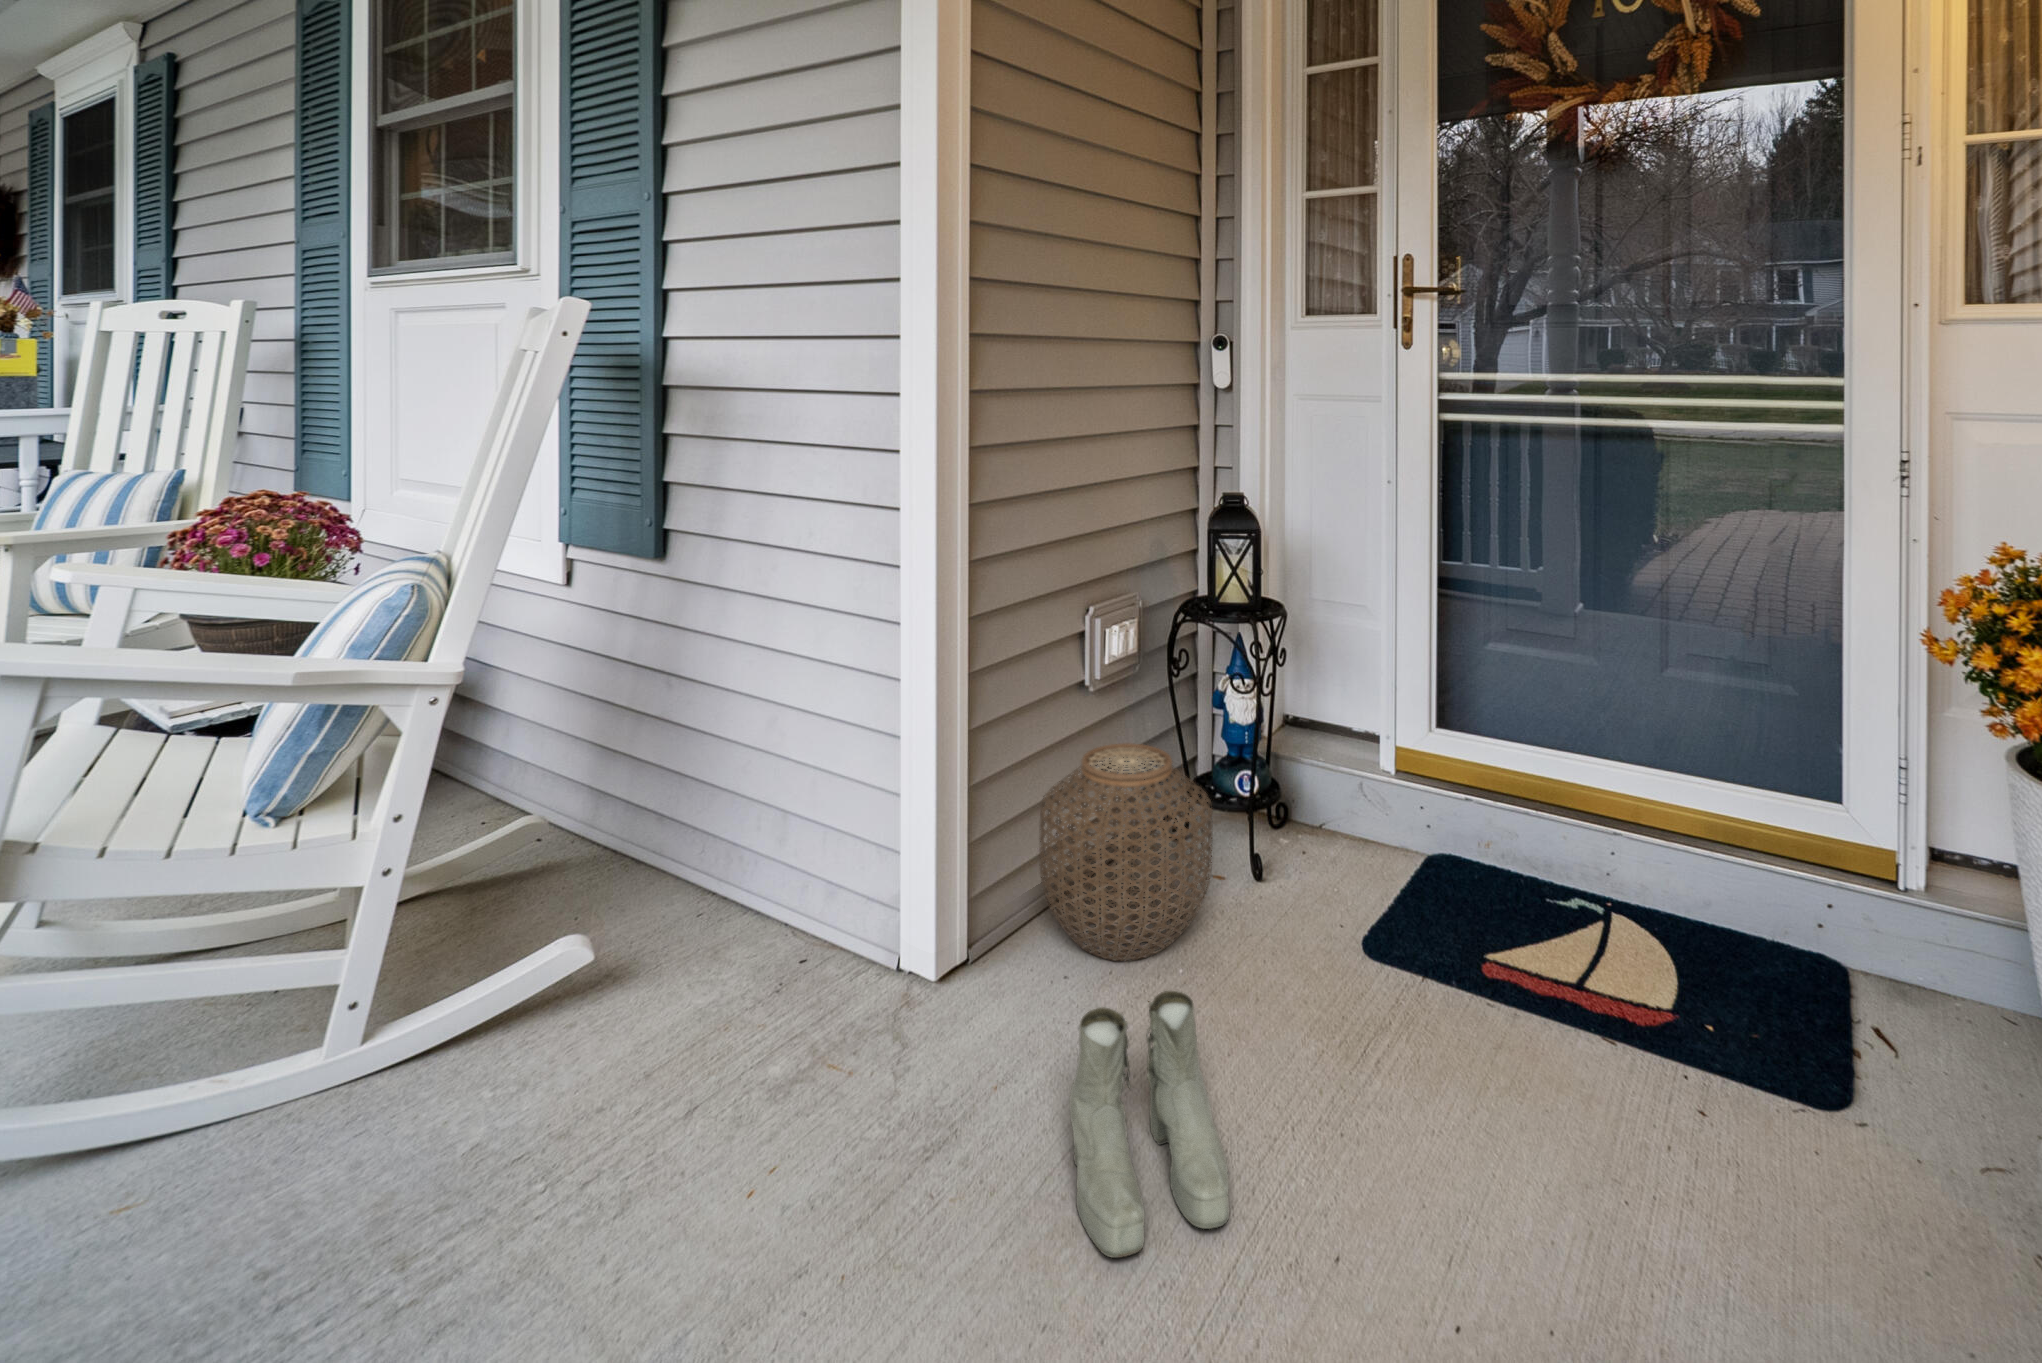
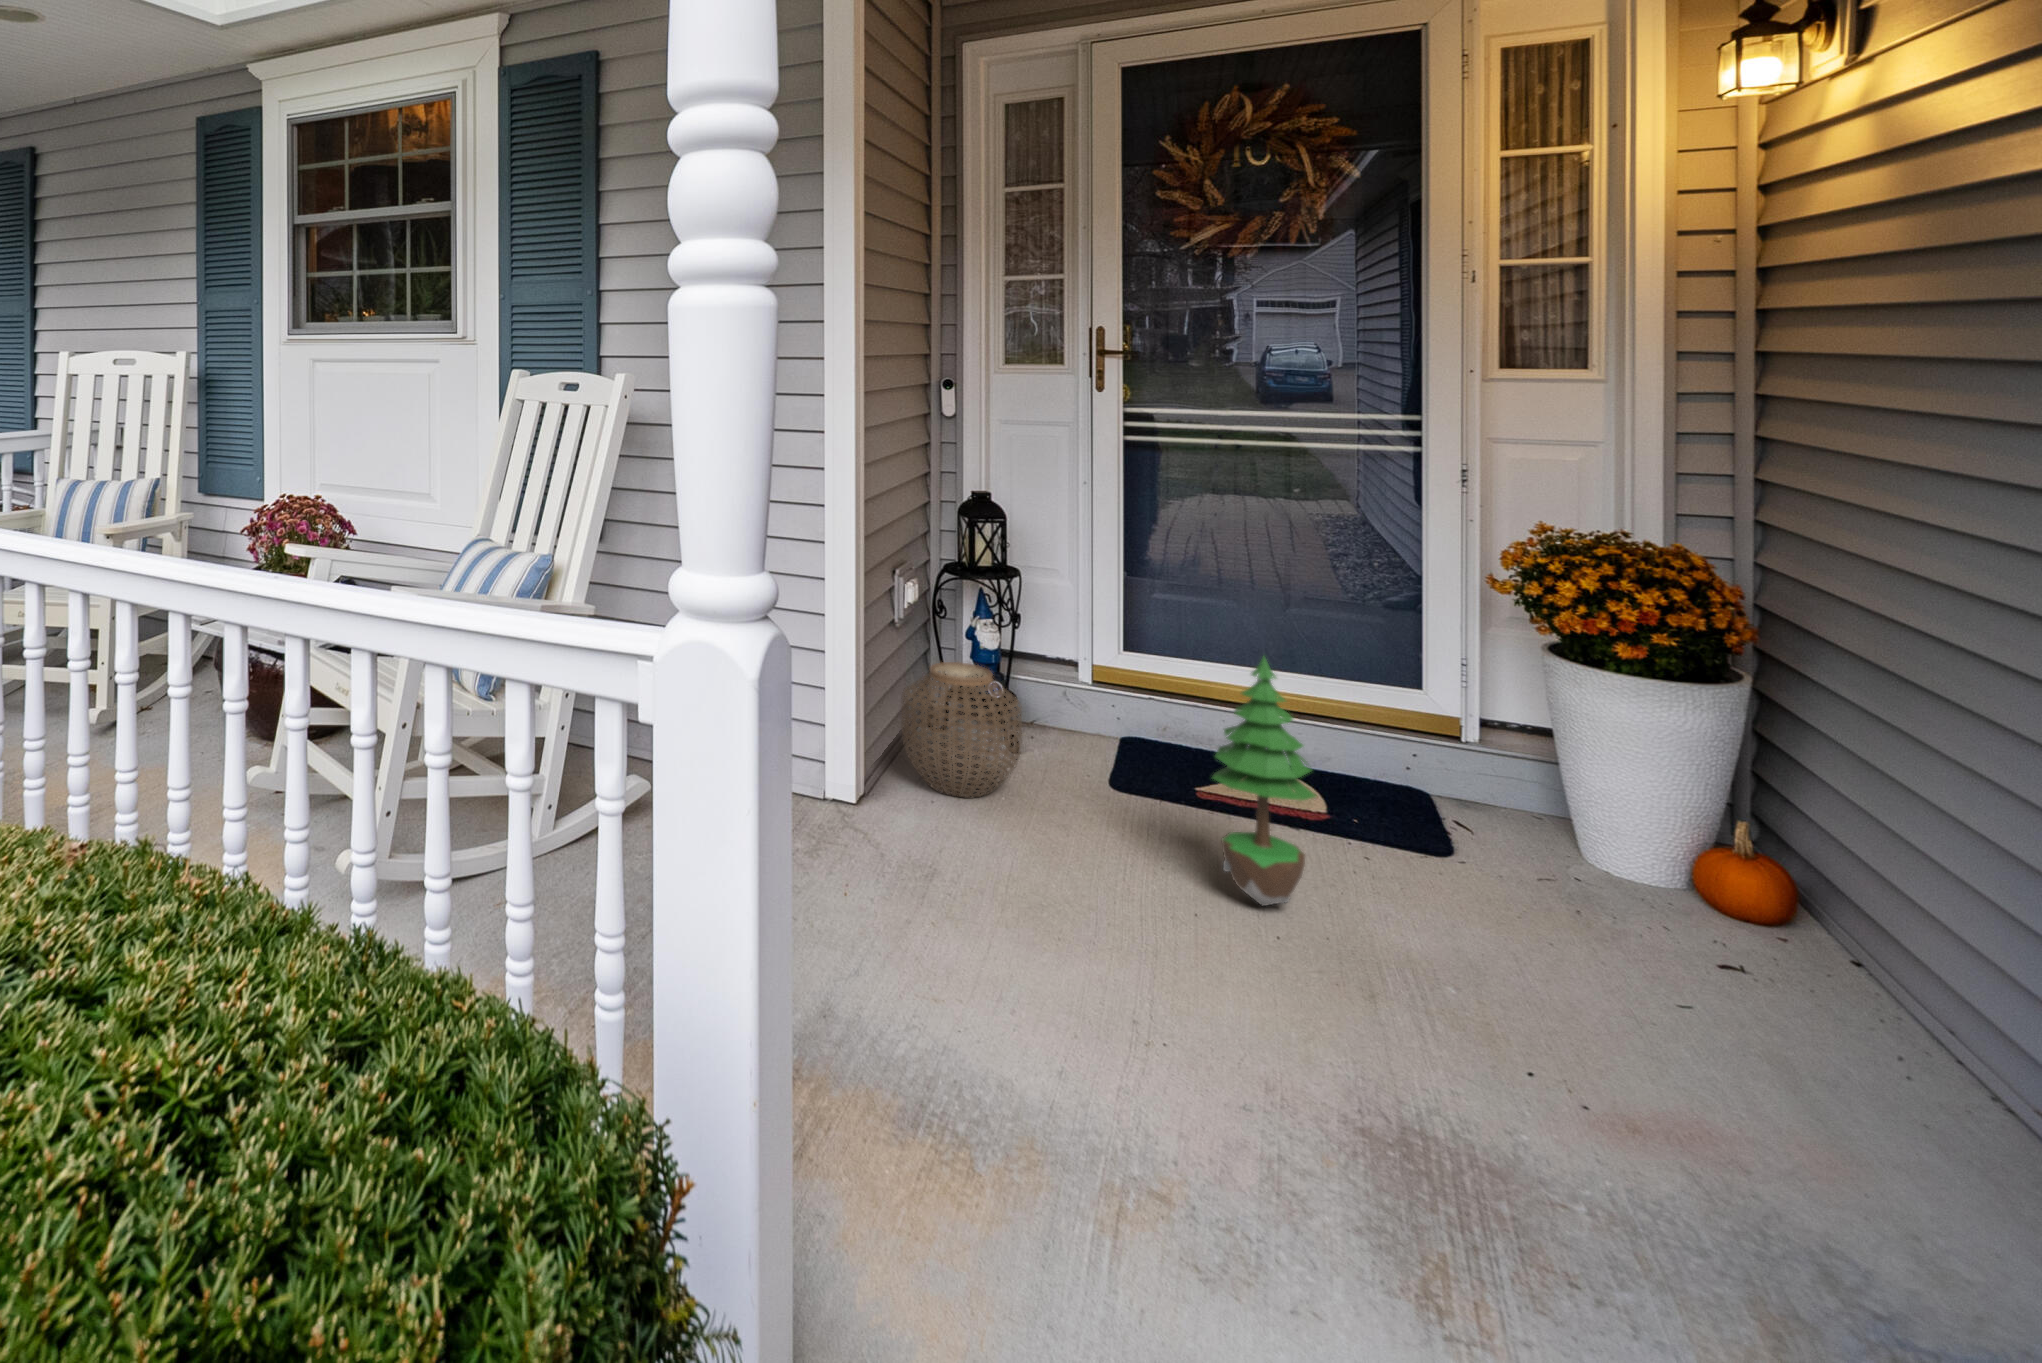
potted tree: none [1363,777,1531,1241] -> present [1212,656,1317,906]
boots: present [1069,991,1230,1258] -> none [1024,789,1143,916]

